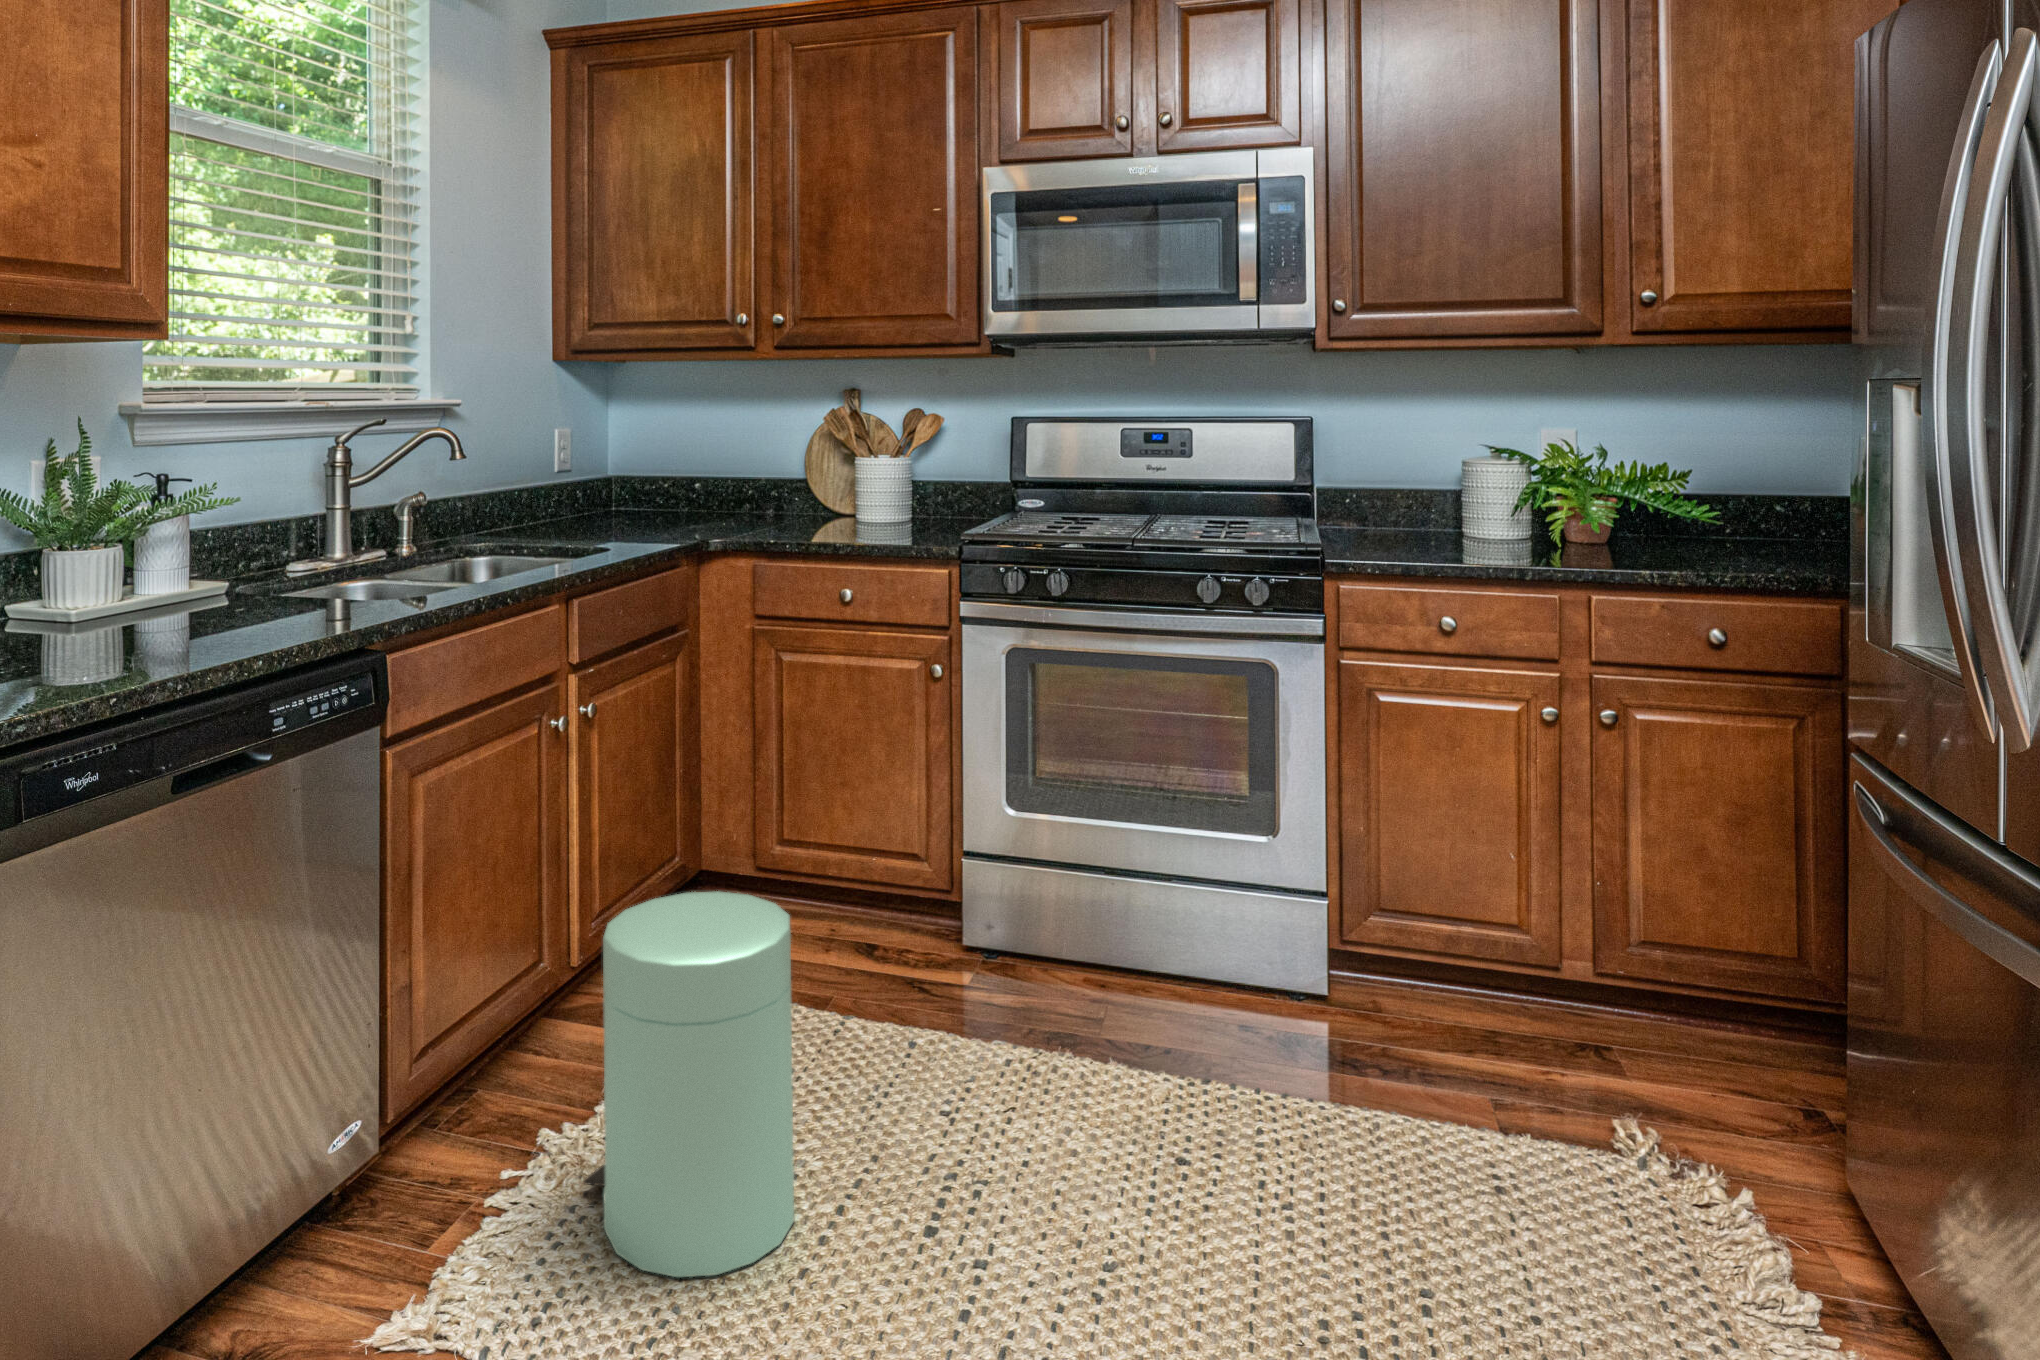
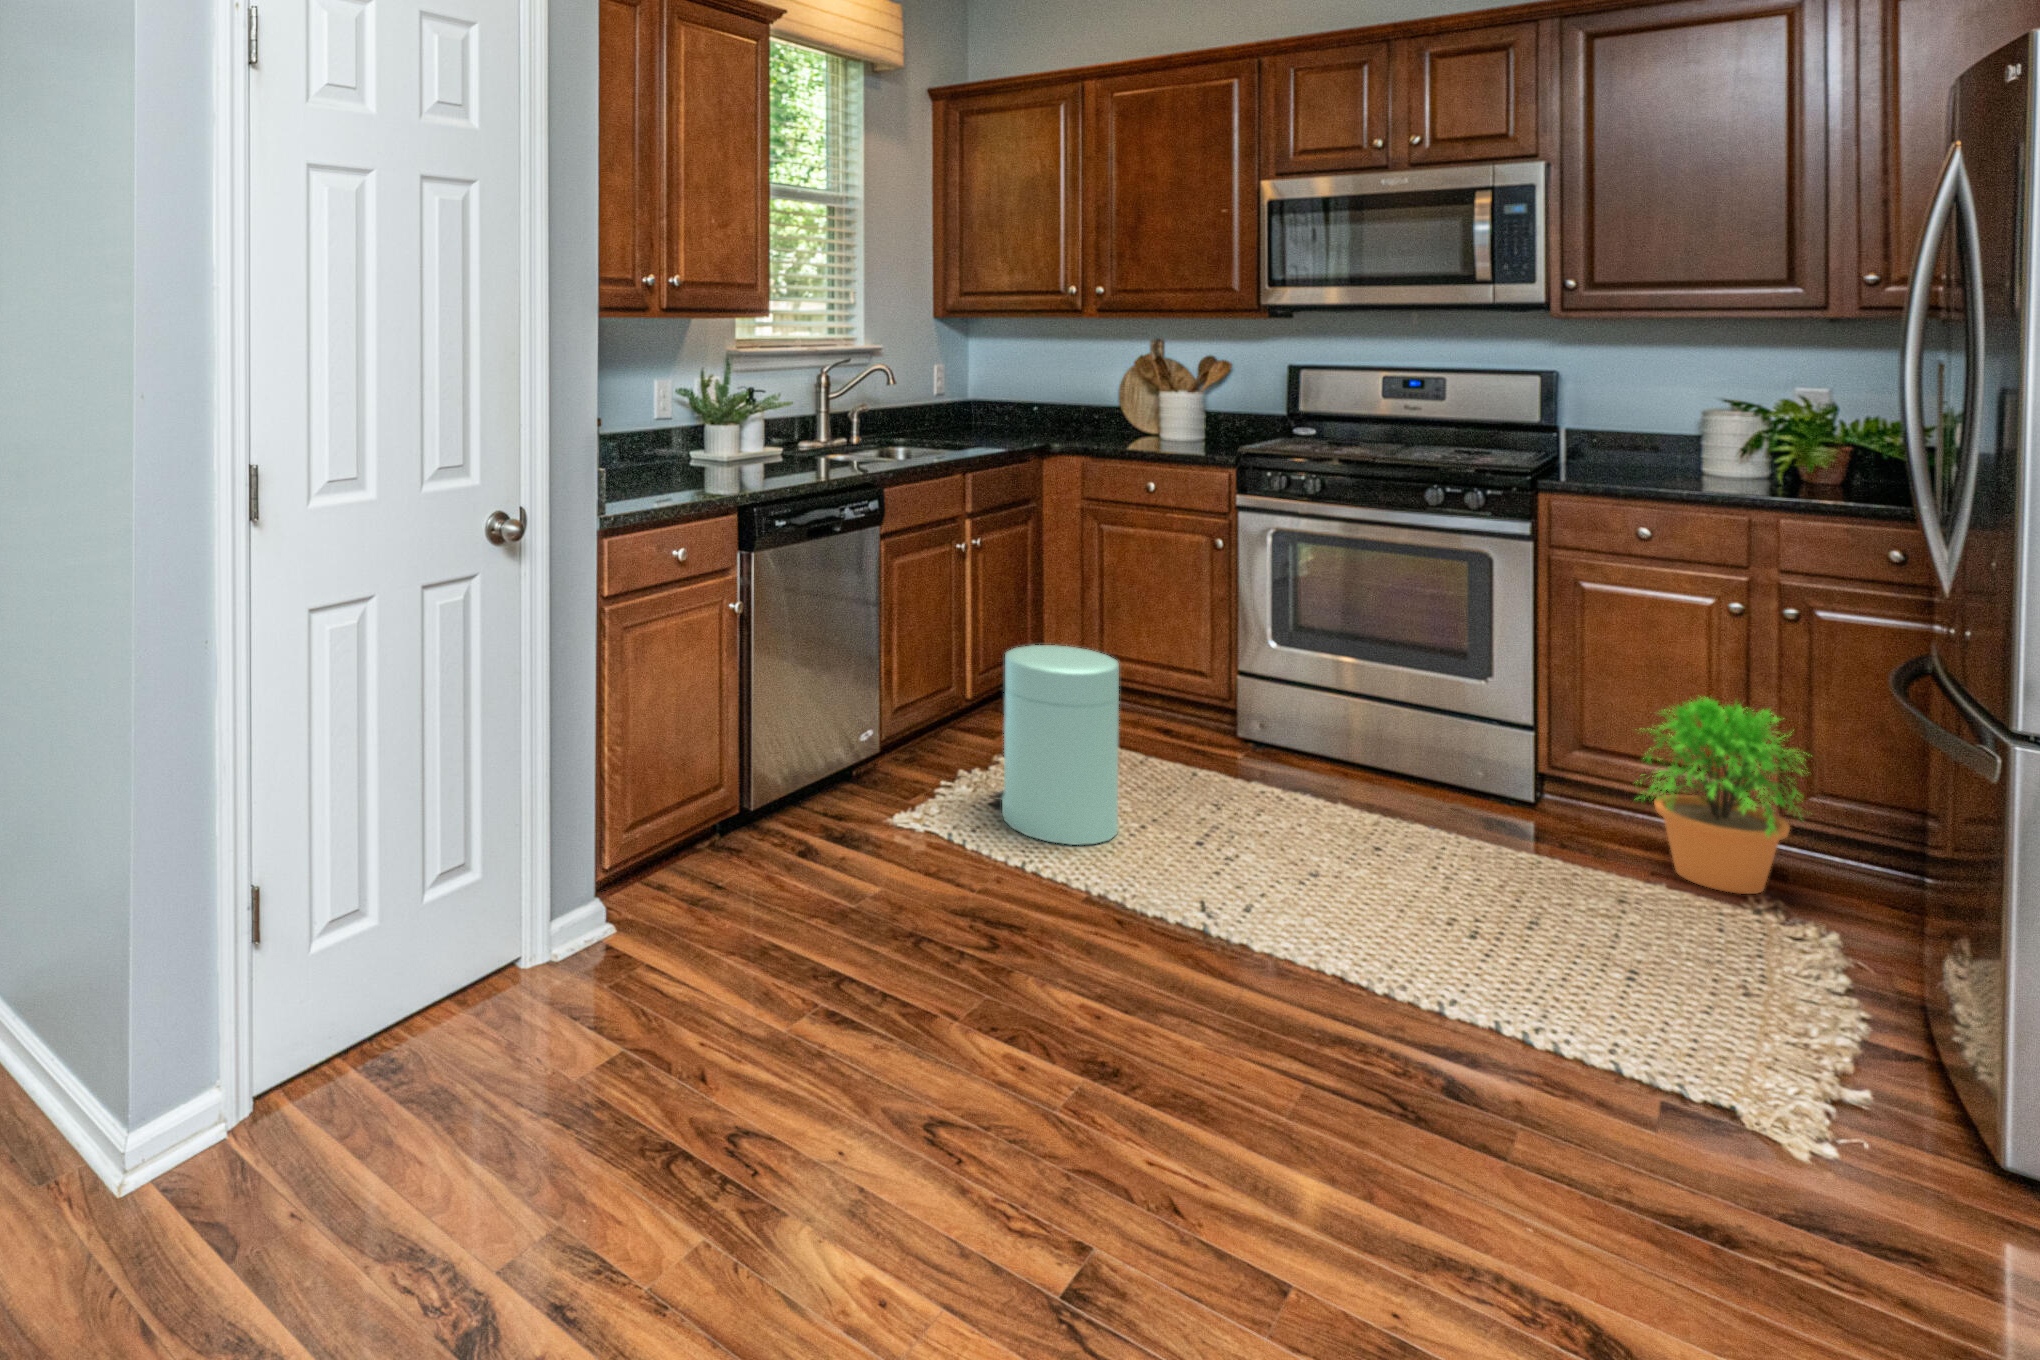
potted plant: none [1455,852,1685,1136] -> present [1636,697,1807,894]

